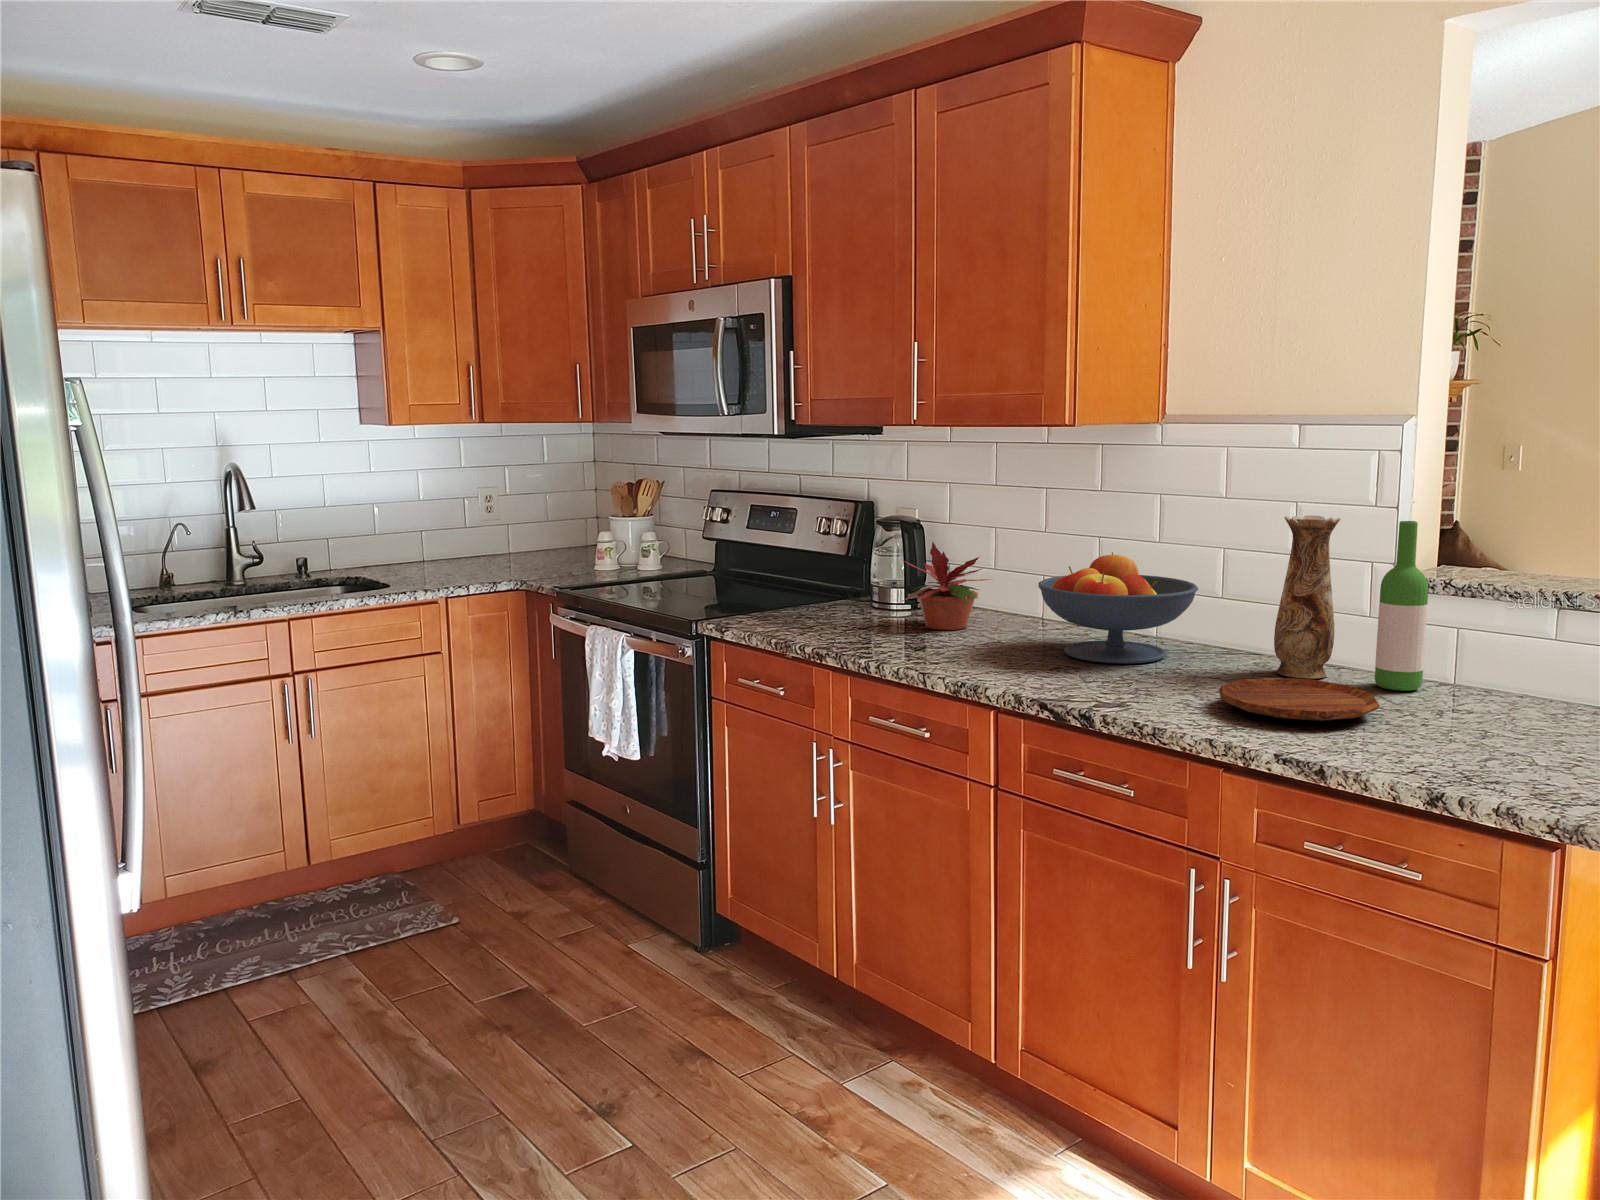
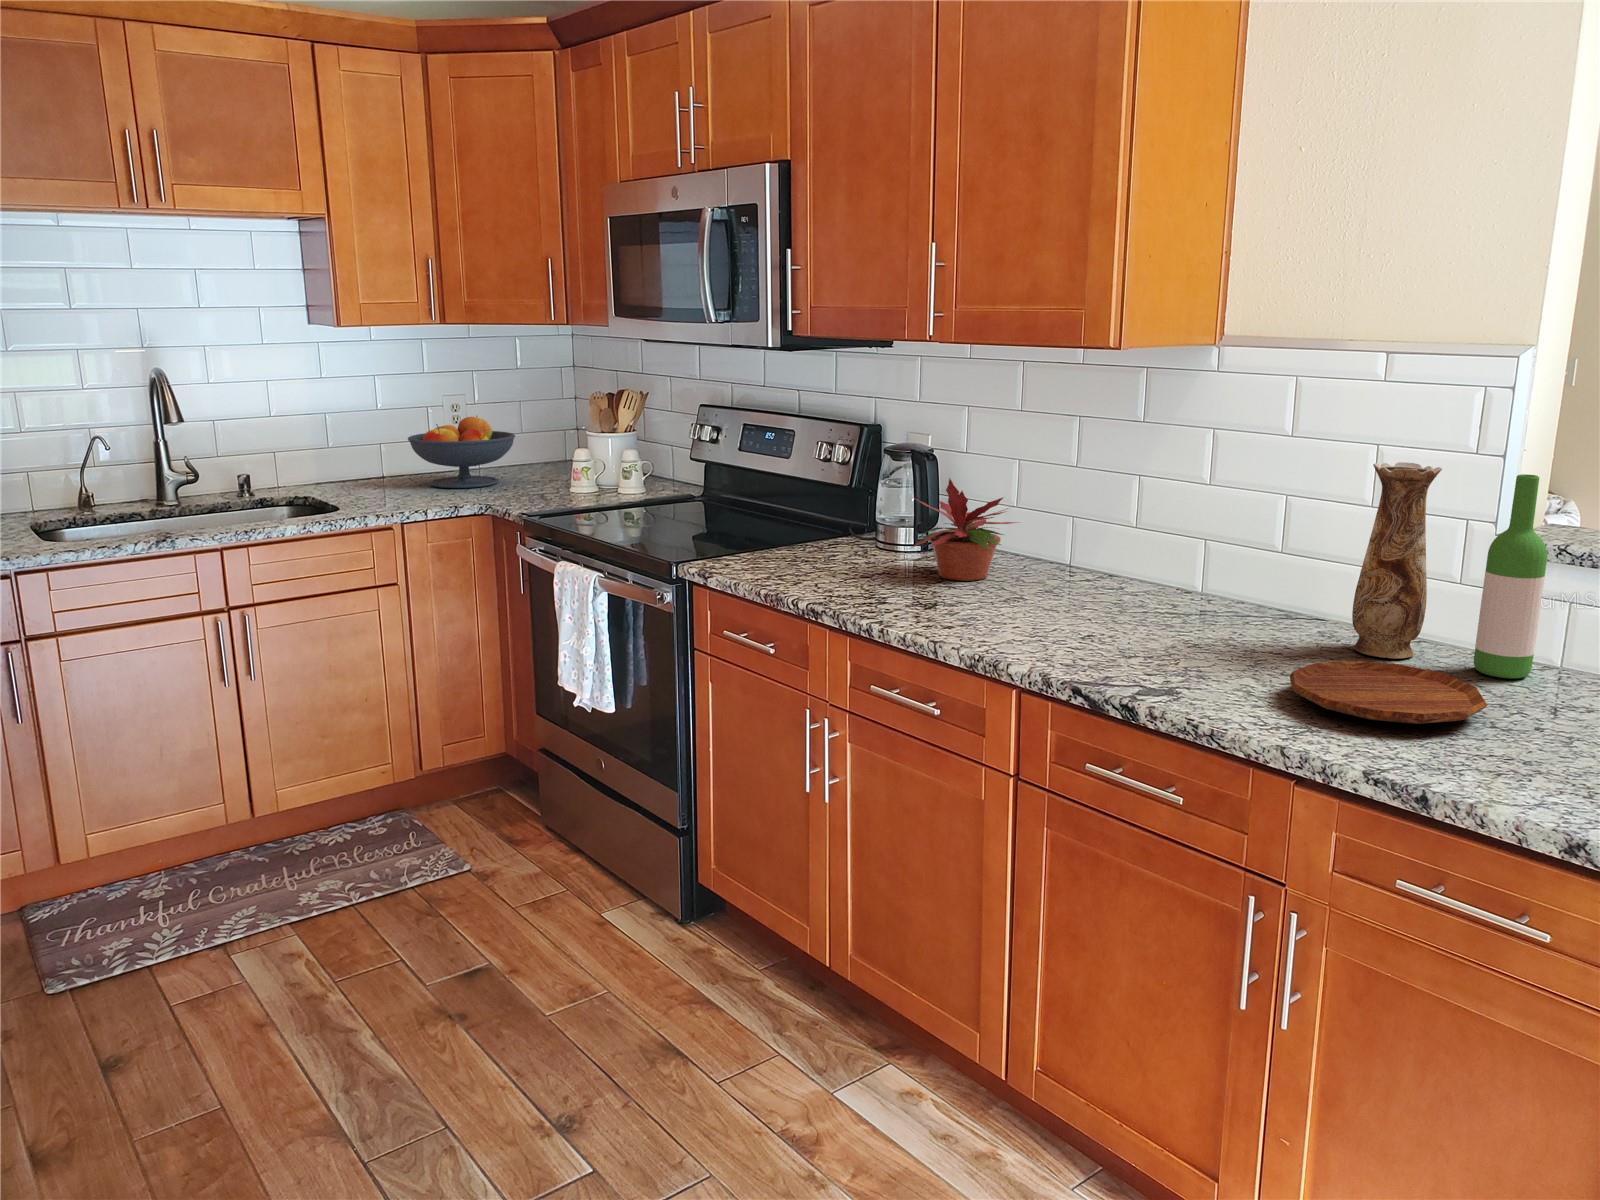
fruit bowl: present [1038,552,1198,664] -> present [408,416,515,488]

